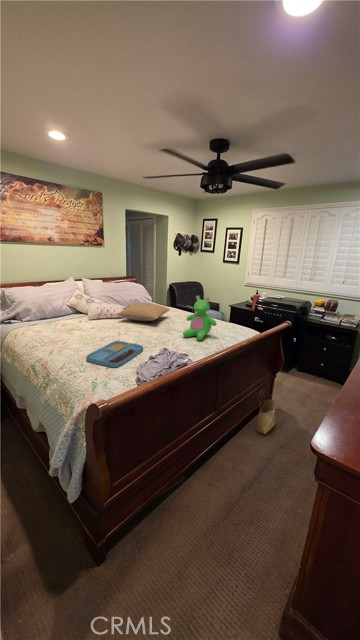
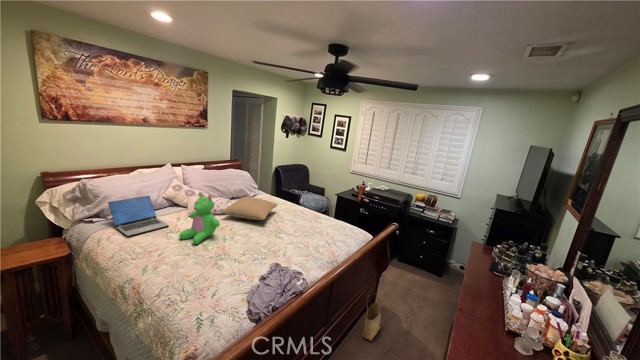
teddy bear: present [183,296,216,340] -> present [179,192,220,244]
laptop: none [22,301,72,332] -> present [108,196,169,237]
tray: present [86,341,143,367] -> none [189,251,252,292]

